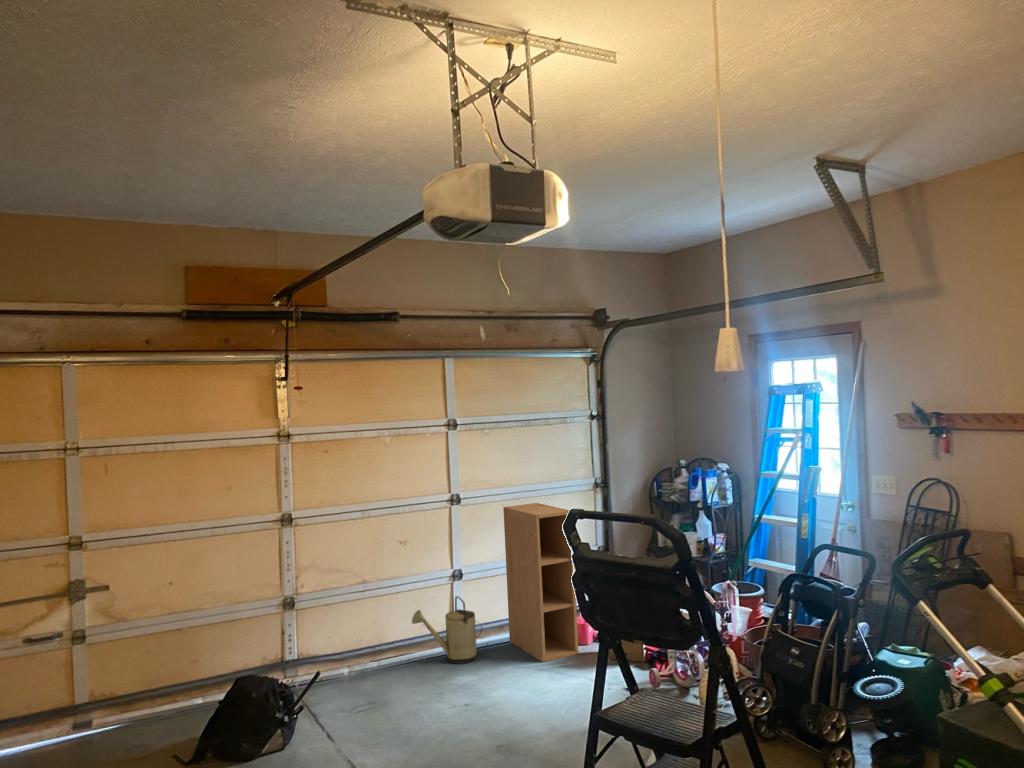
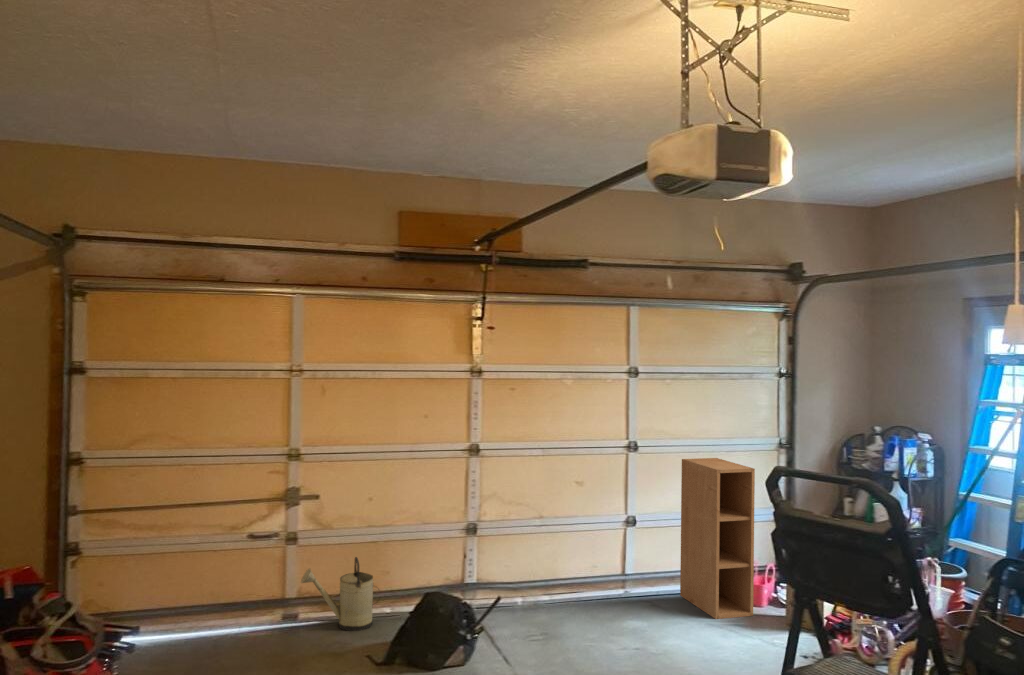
watering can: present [412,596,477,664] -> present [301,557,374,631]

